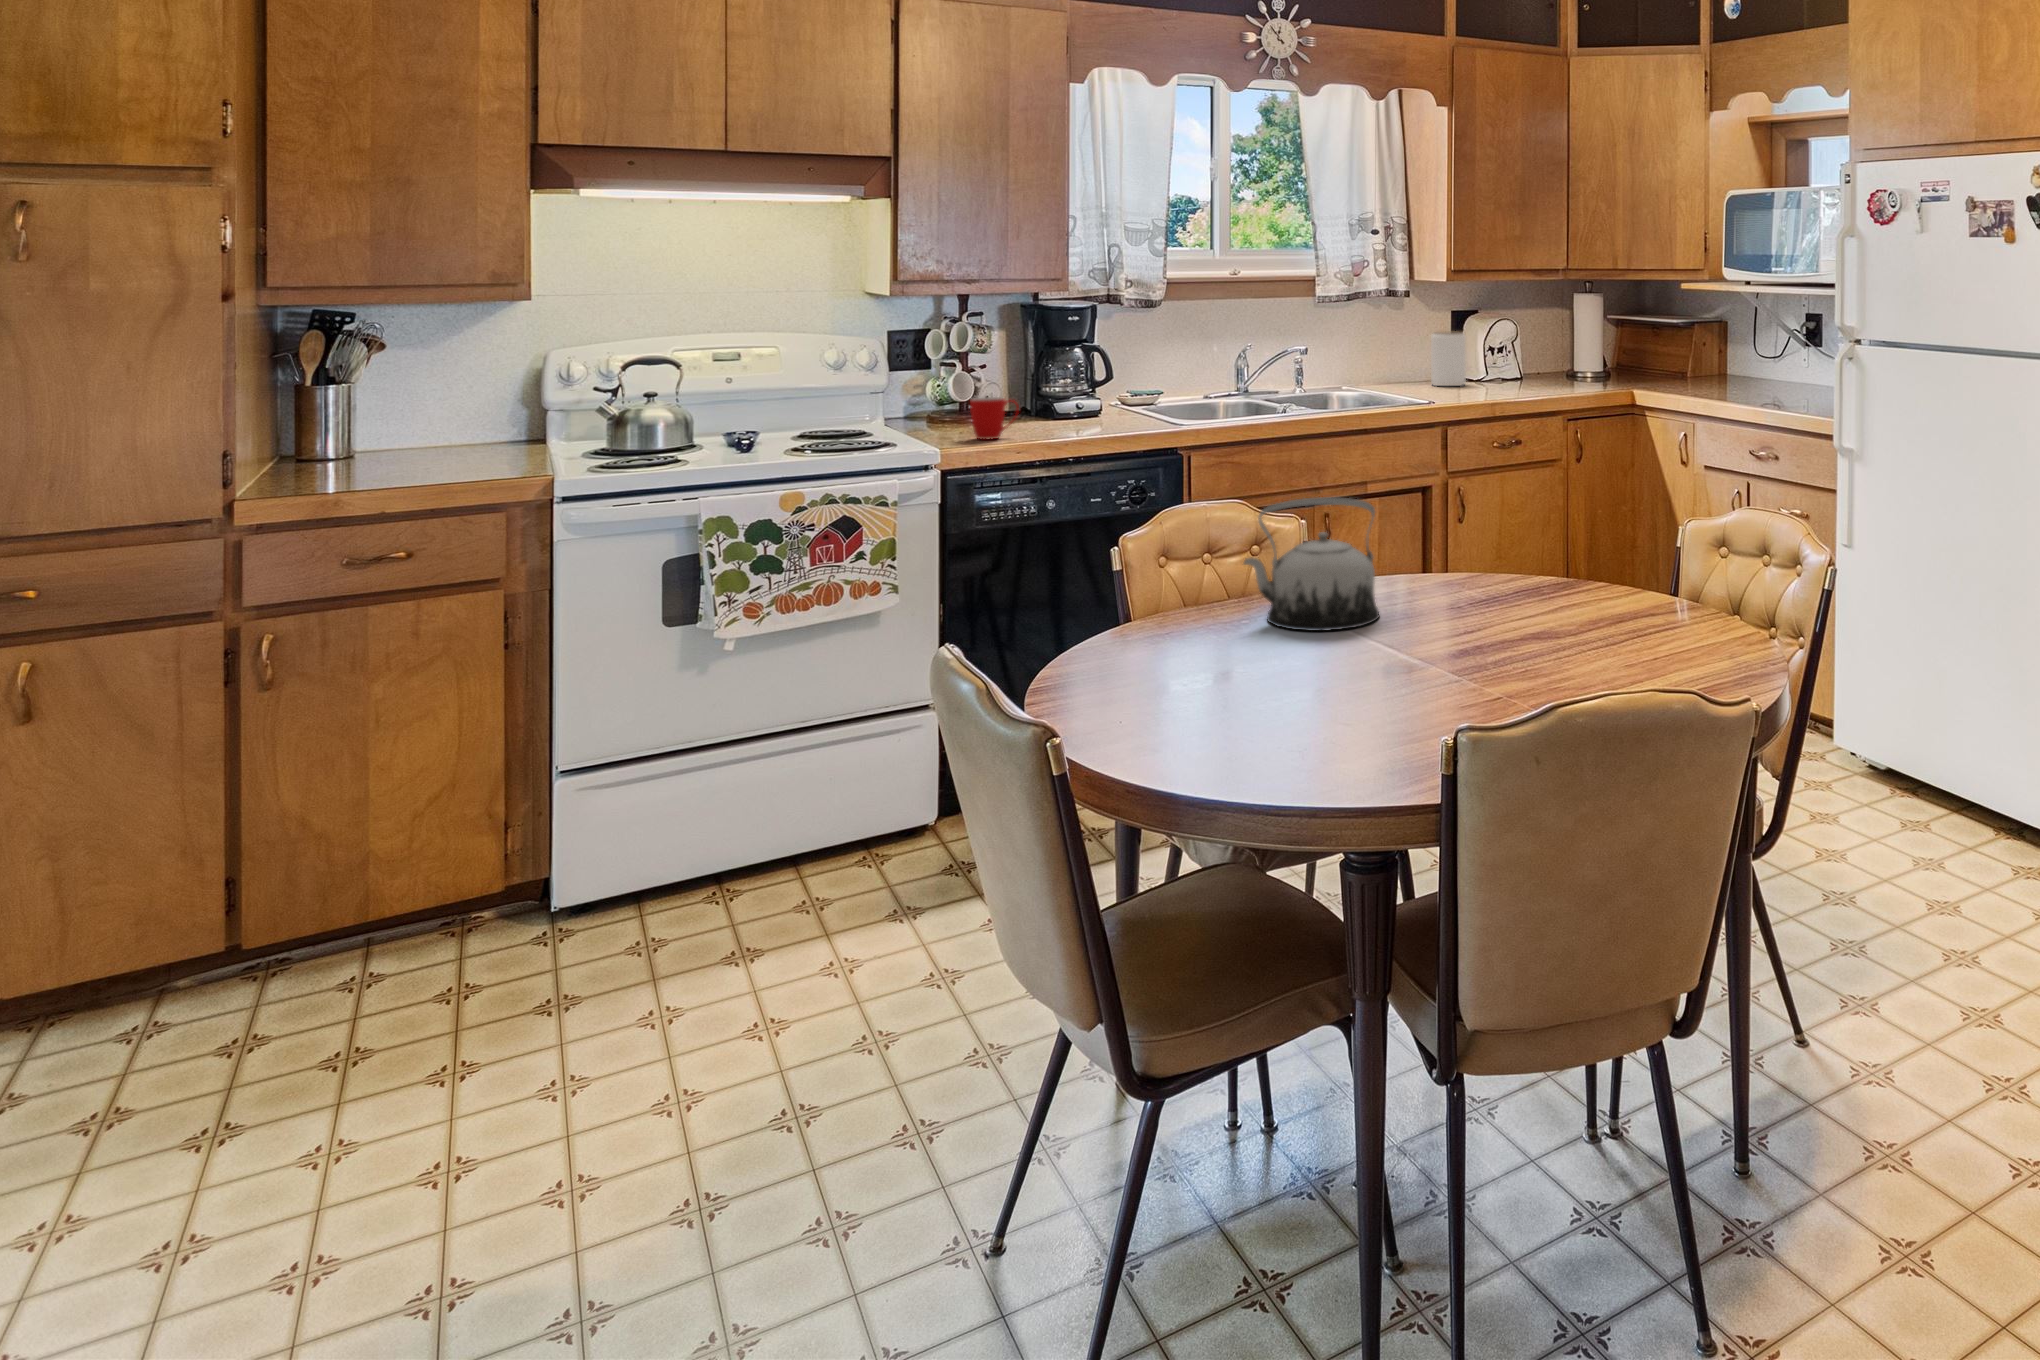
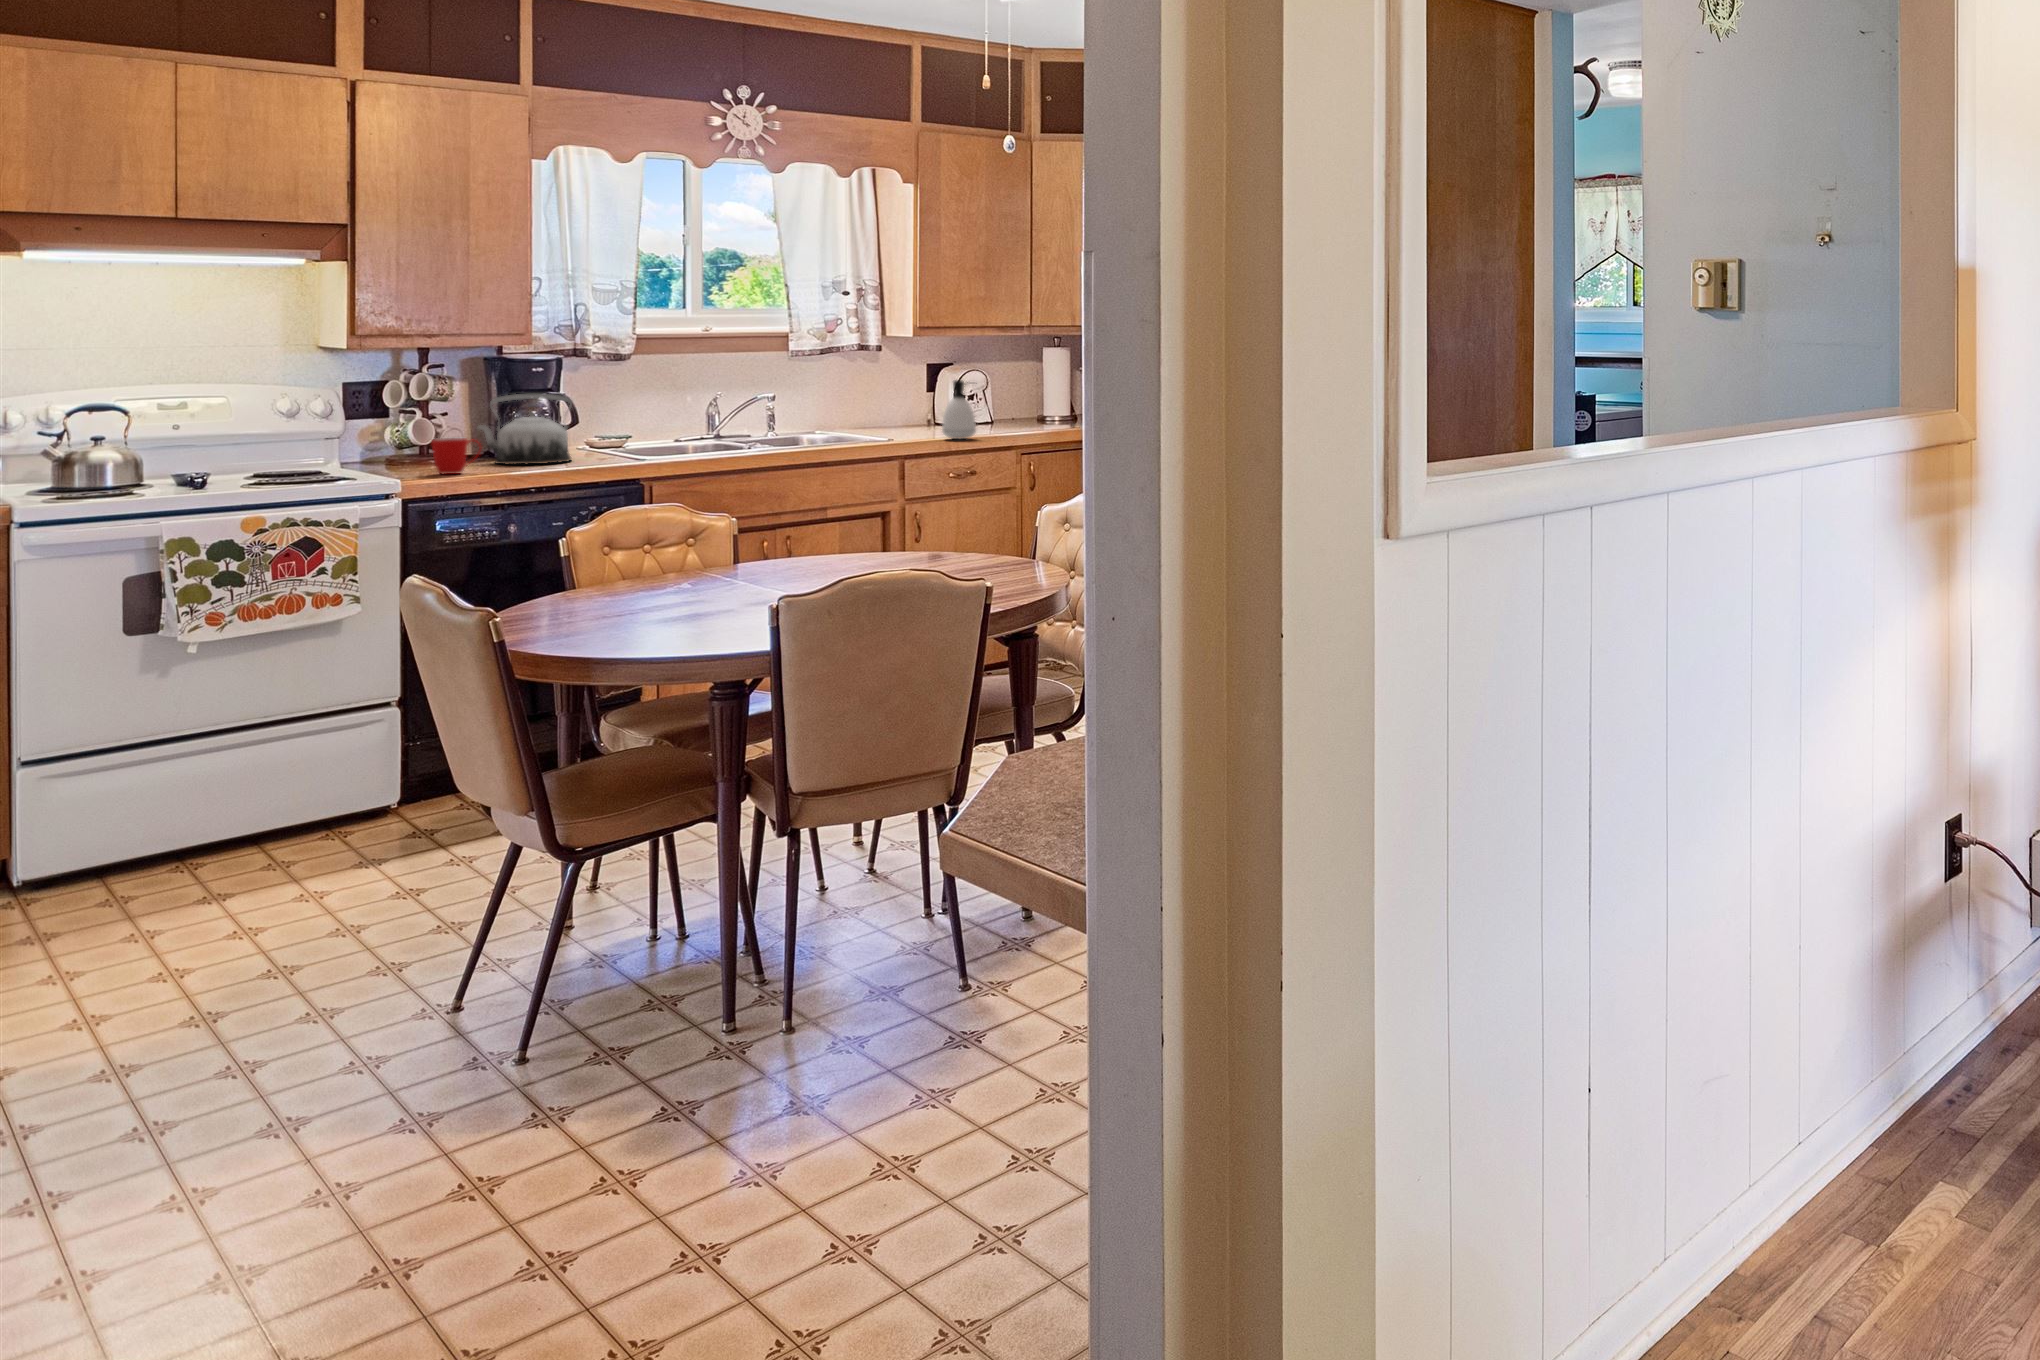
soap dispenser: none [1477,328,1516,397] -> present [942,380,976,439]
jar: present [1431,331,1466,386] -> none [906,384,940,432]
teapot: present [1244,497,1379,631] -> present [478,393,571,464]

